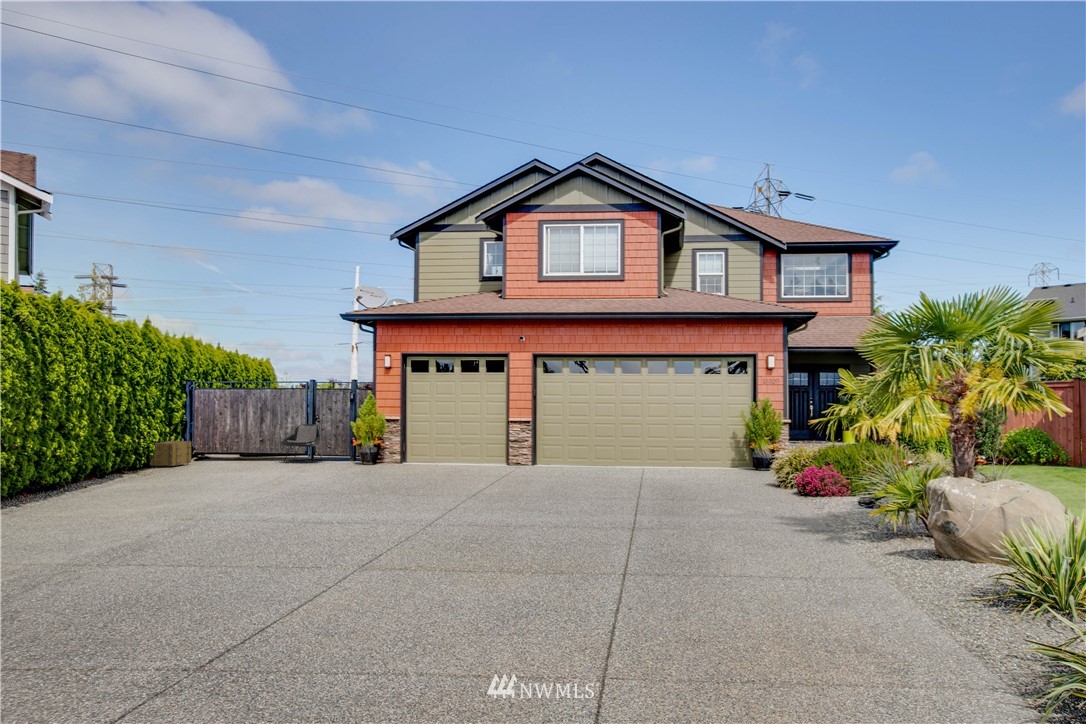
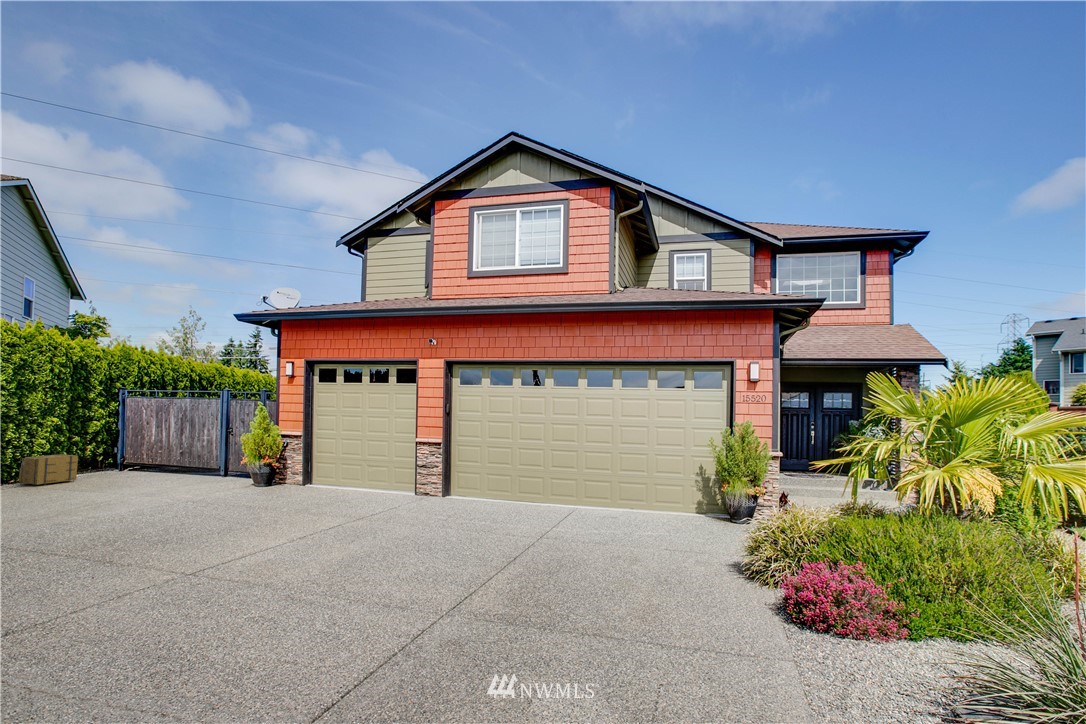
lounge chair: present [283,424,322,463] -> none [179,438,232,483]

